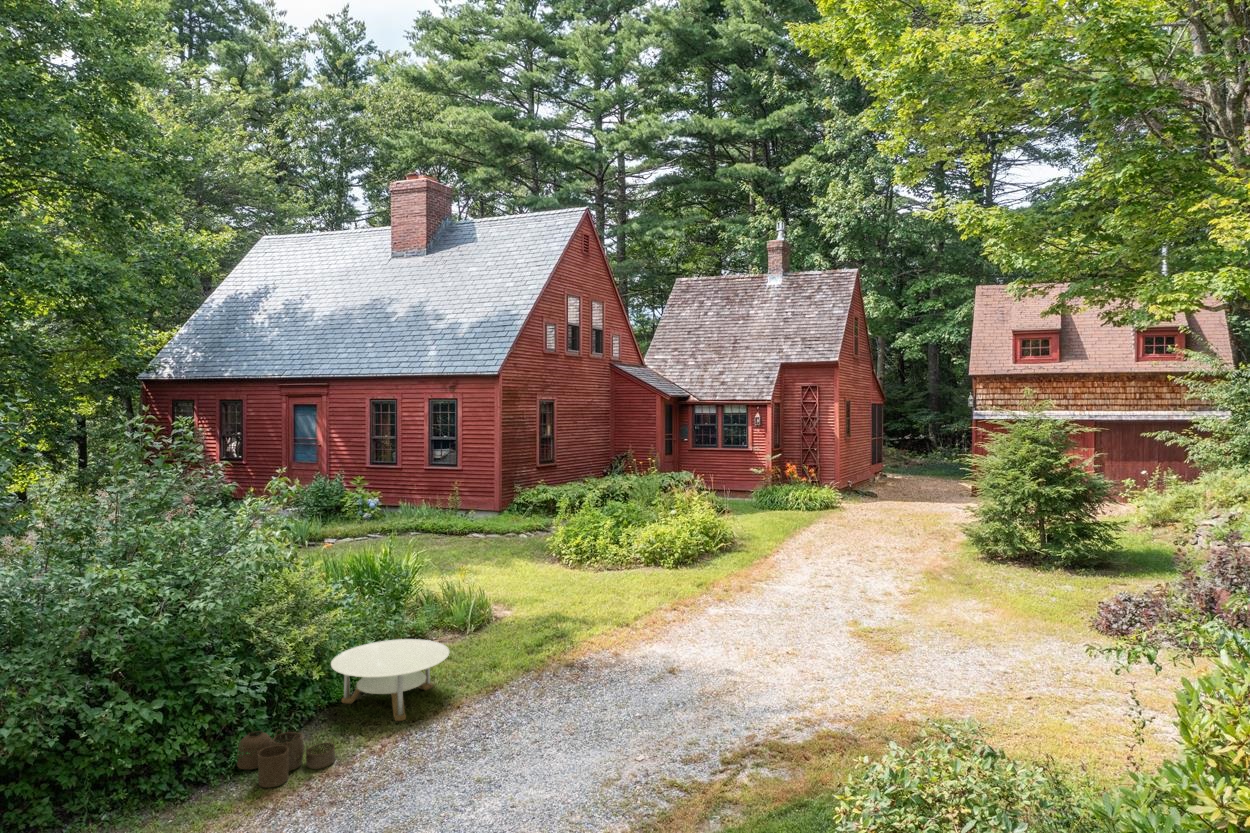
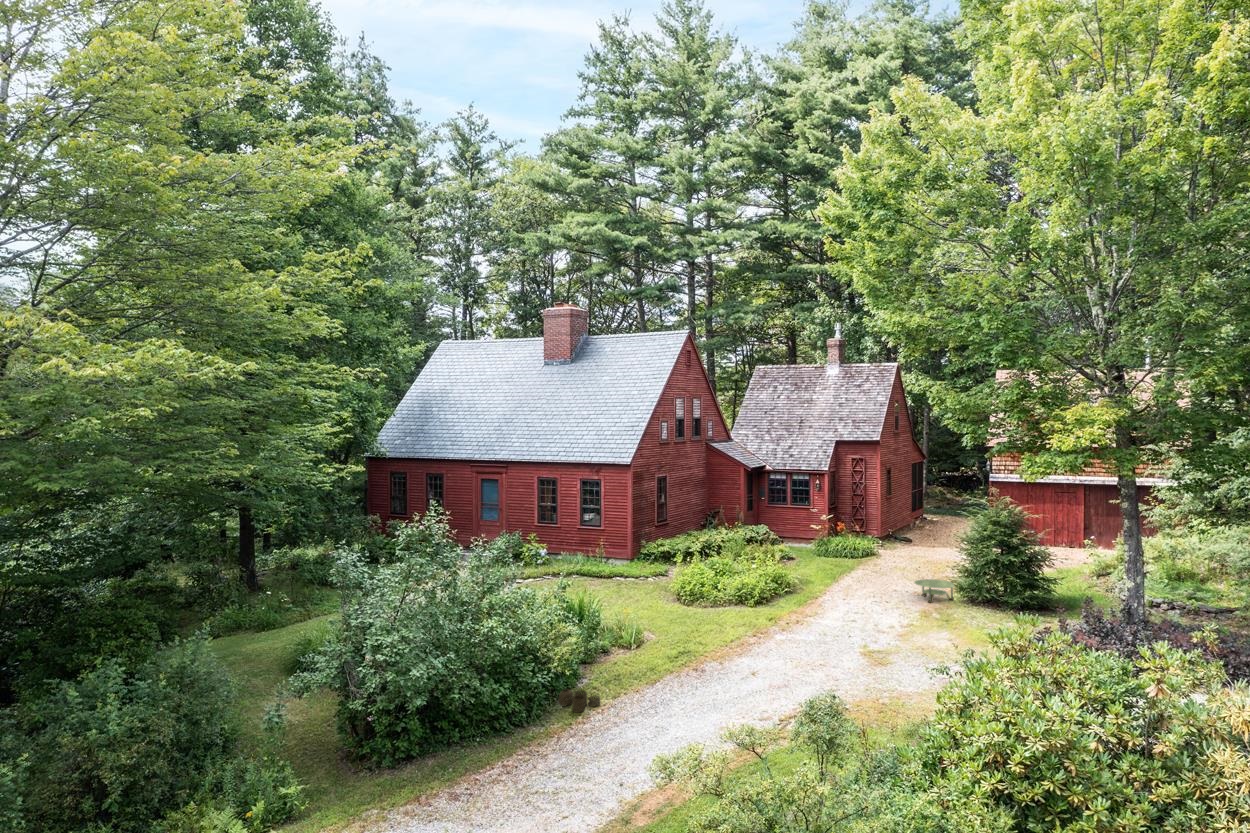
round table: present [331,639,449,721] -> present [914,579,954,603]

